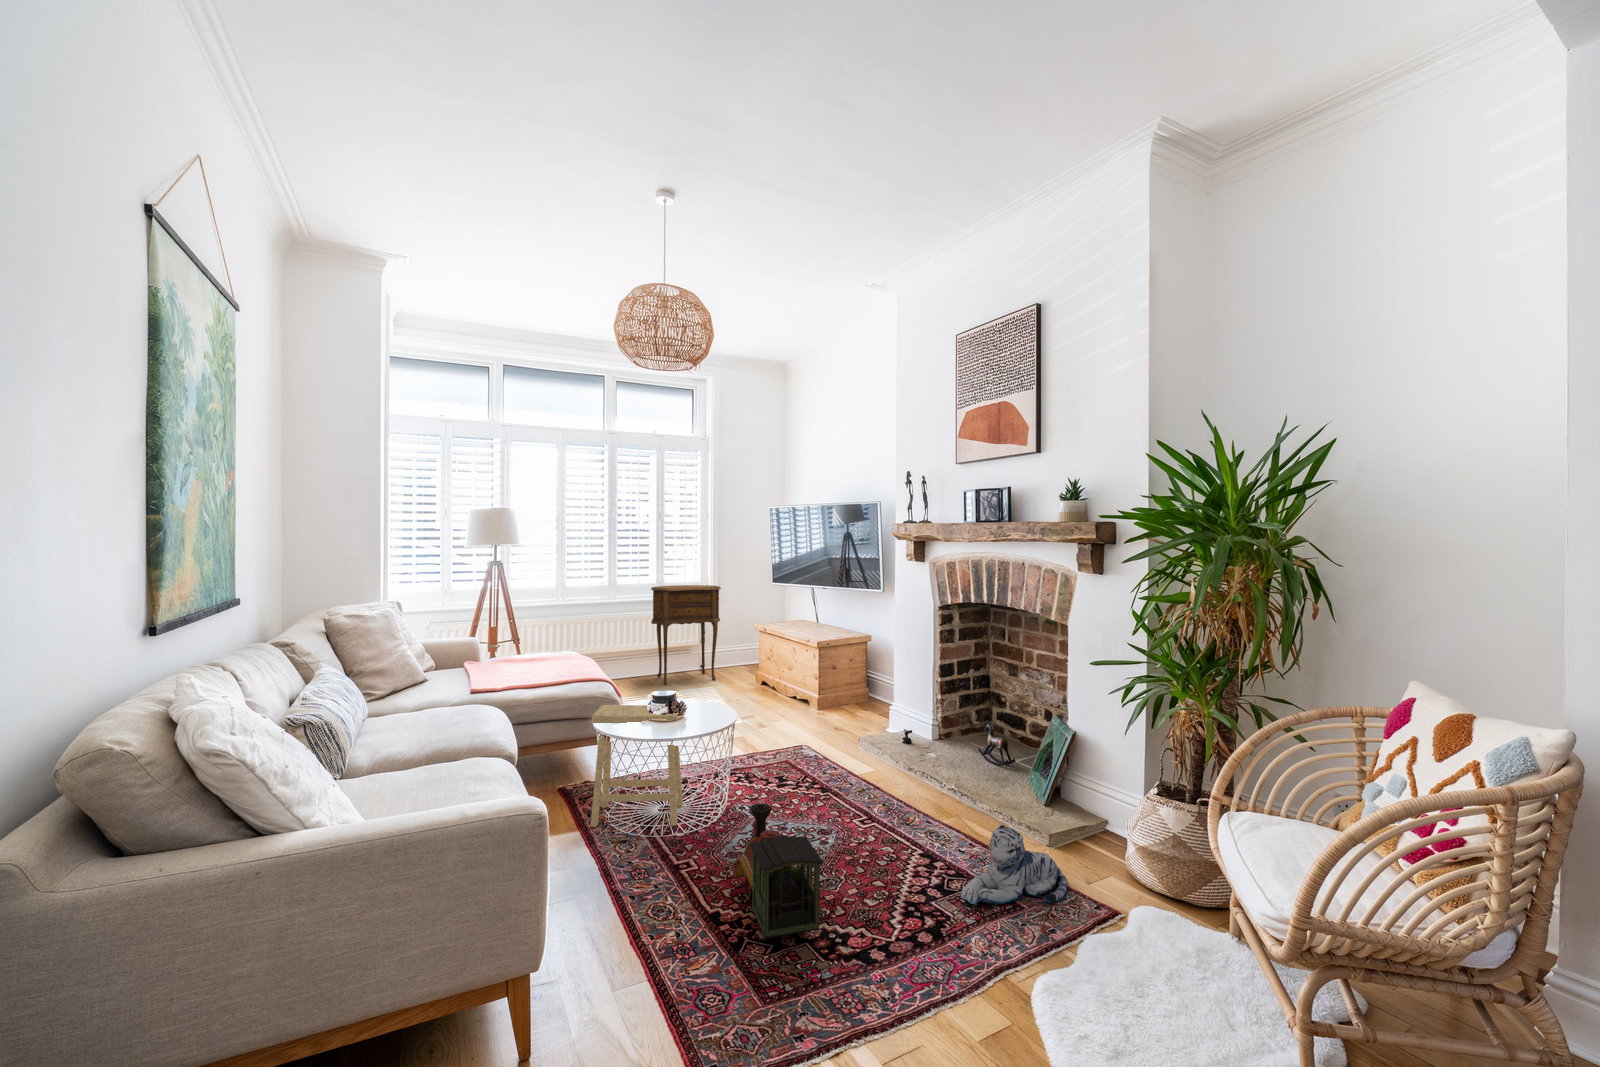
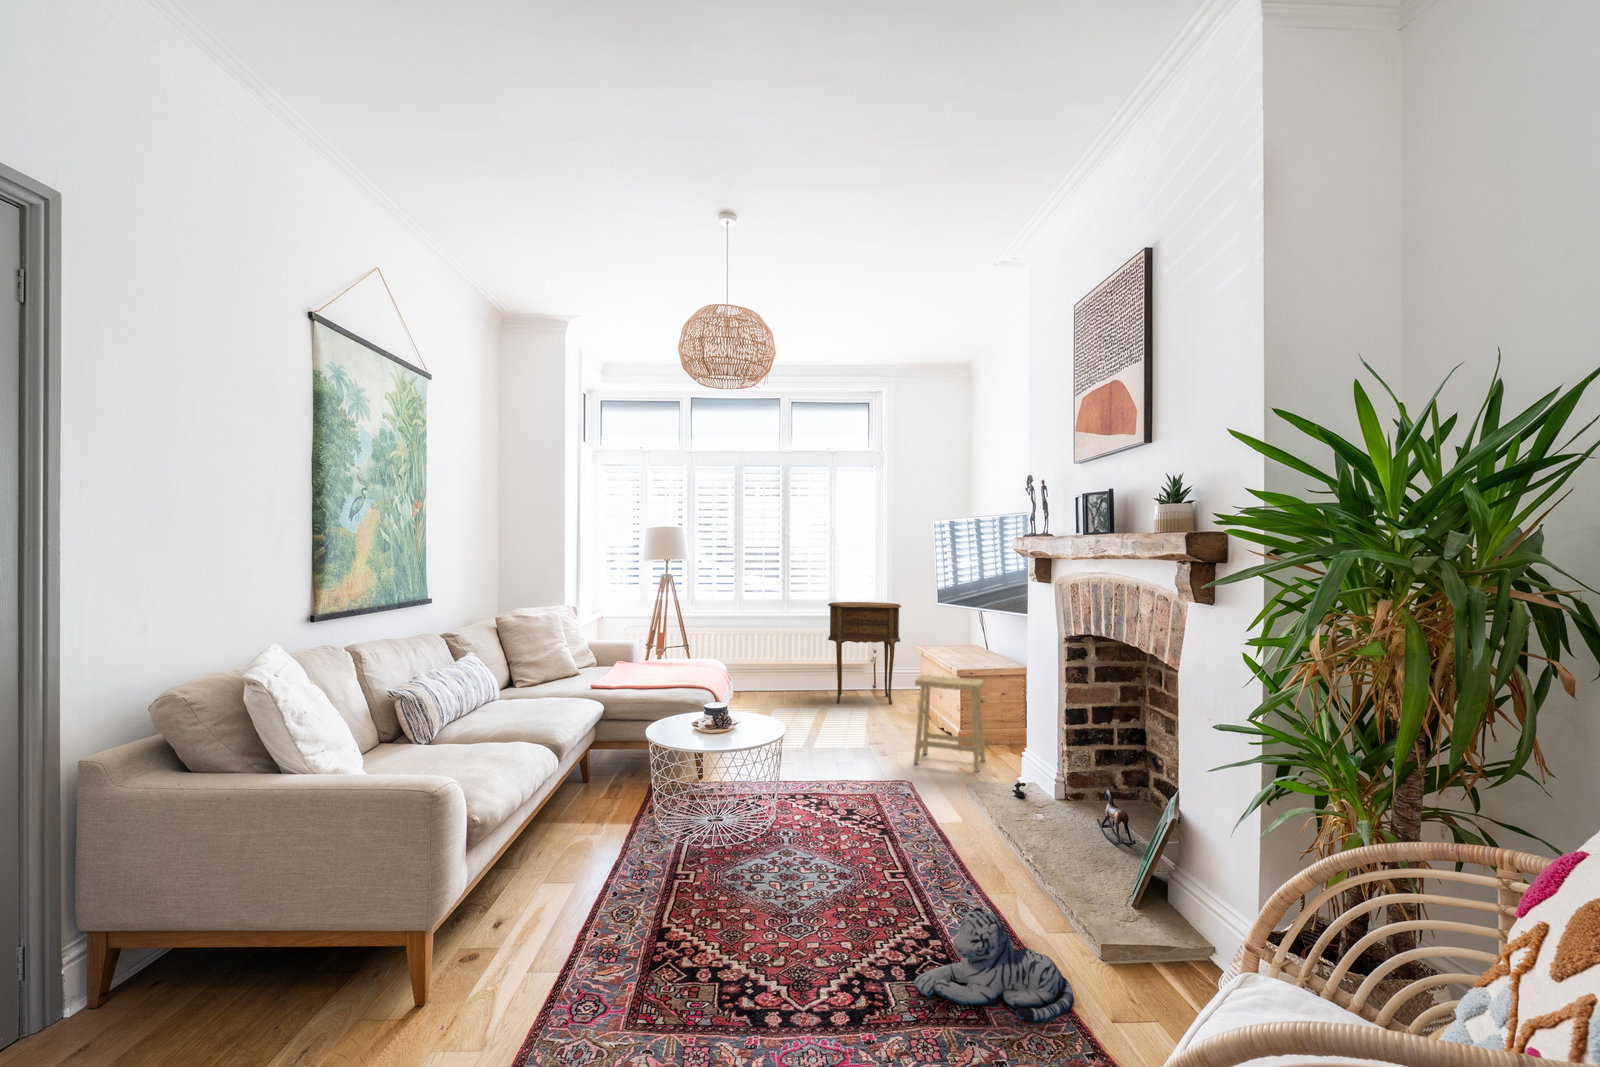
footstool: present [591,705,683,827] -> present [914,675,985,771]
toy train: present [733,803,824,939] -> none [667,830,764,973]

